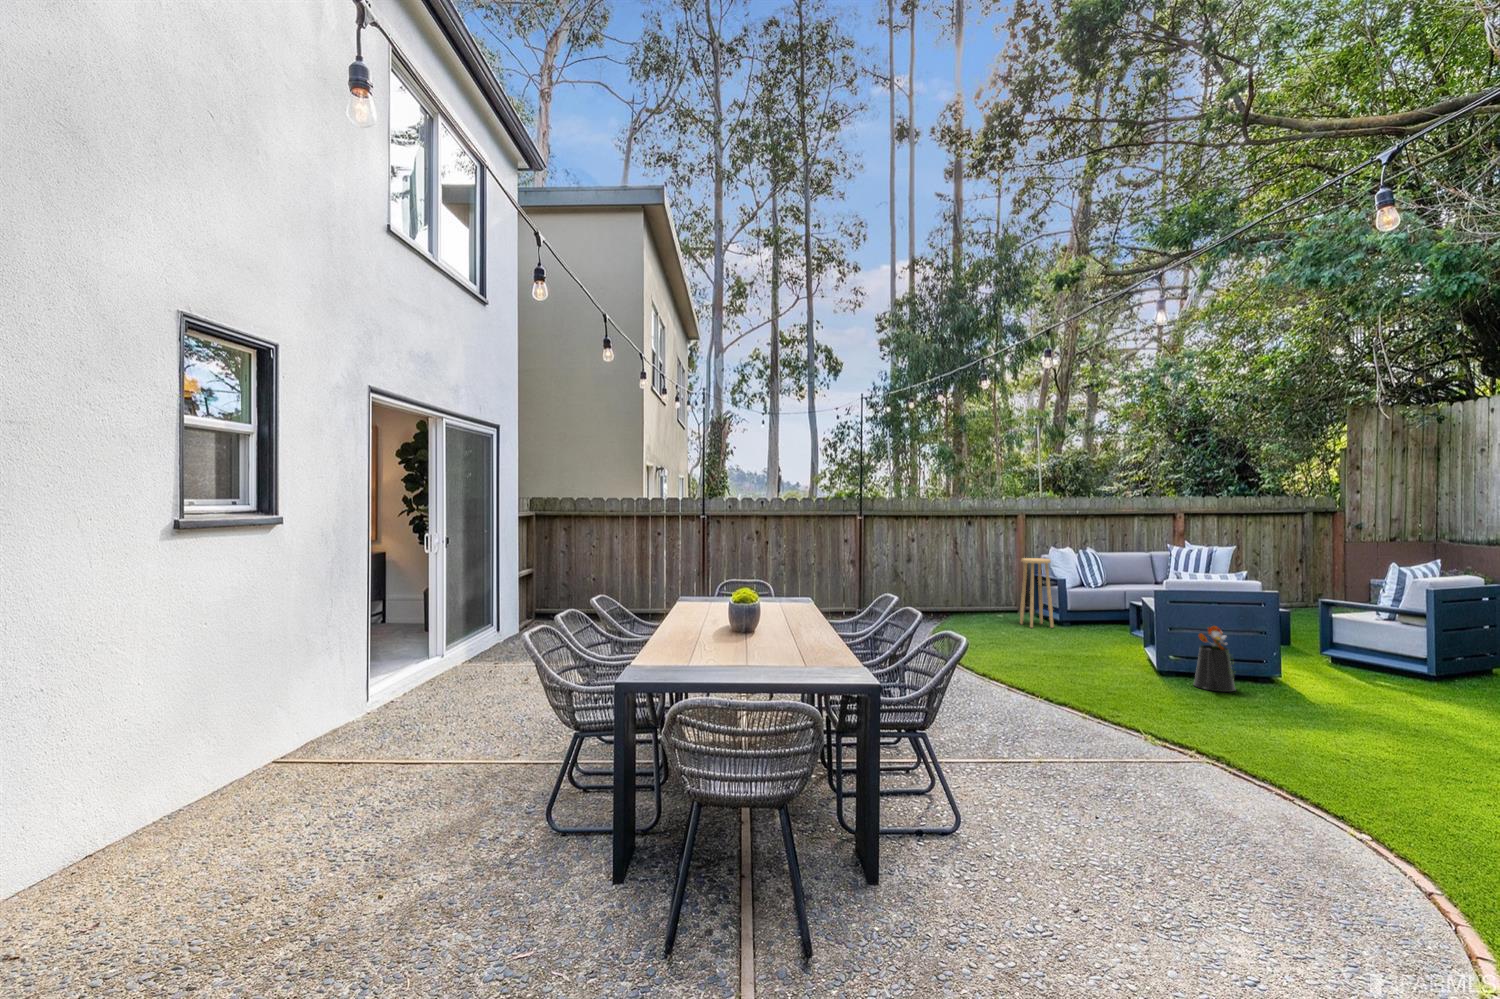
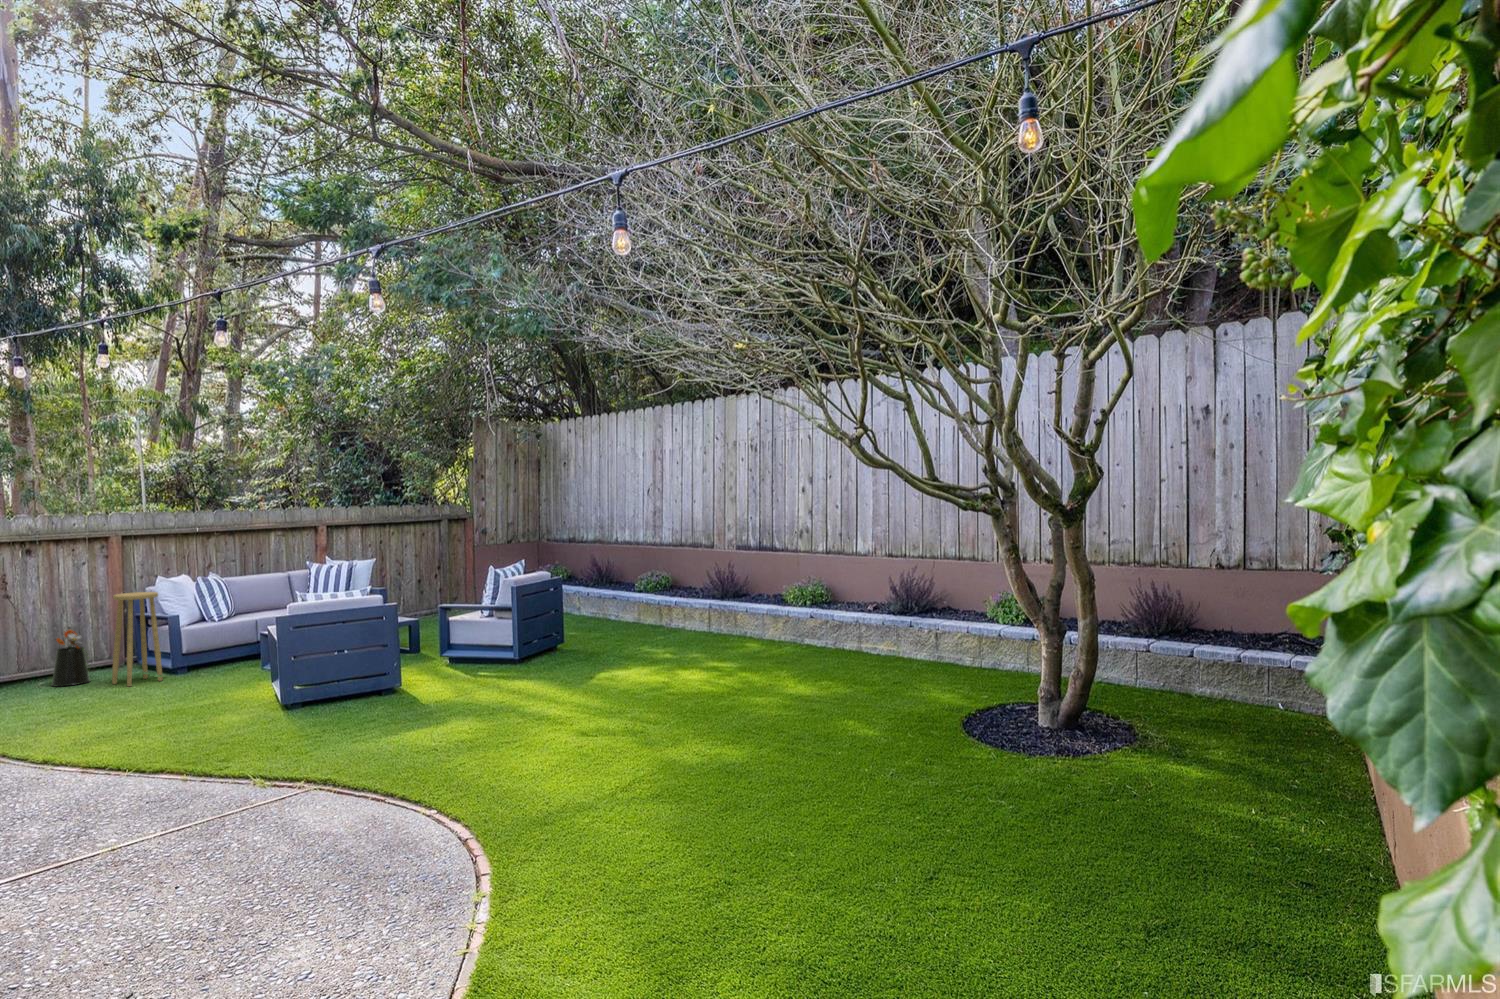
watering can: present [1193,626,1236,692] -> present [51,630,90,686]

